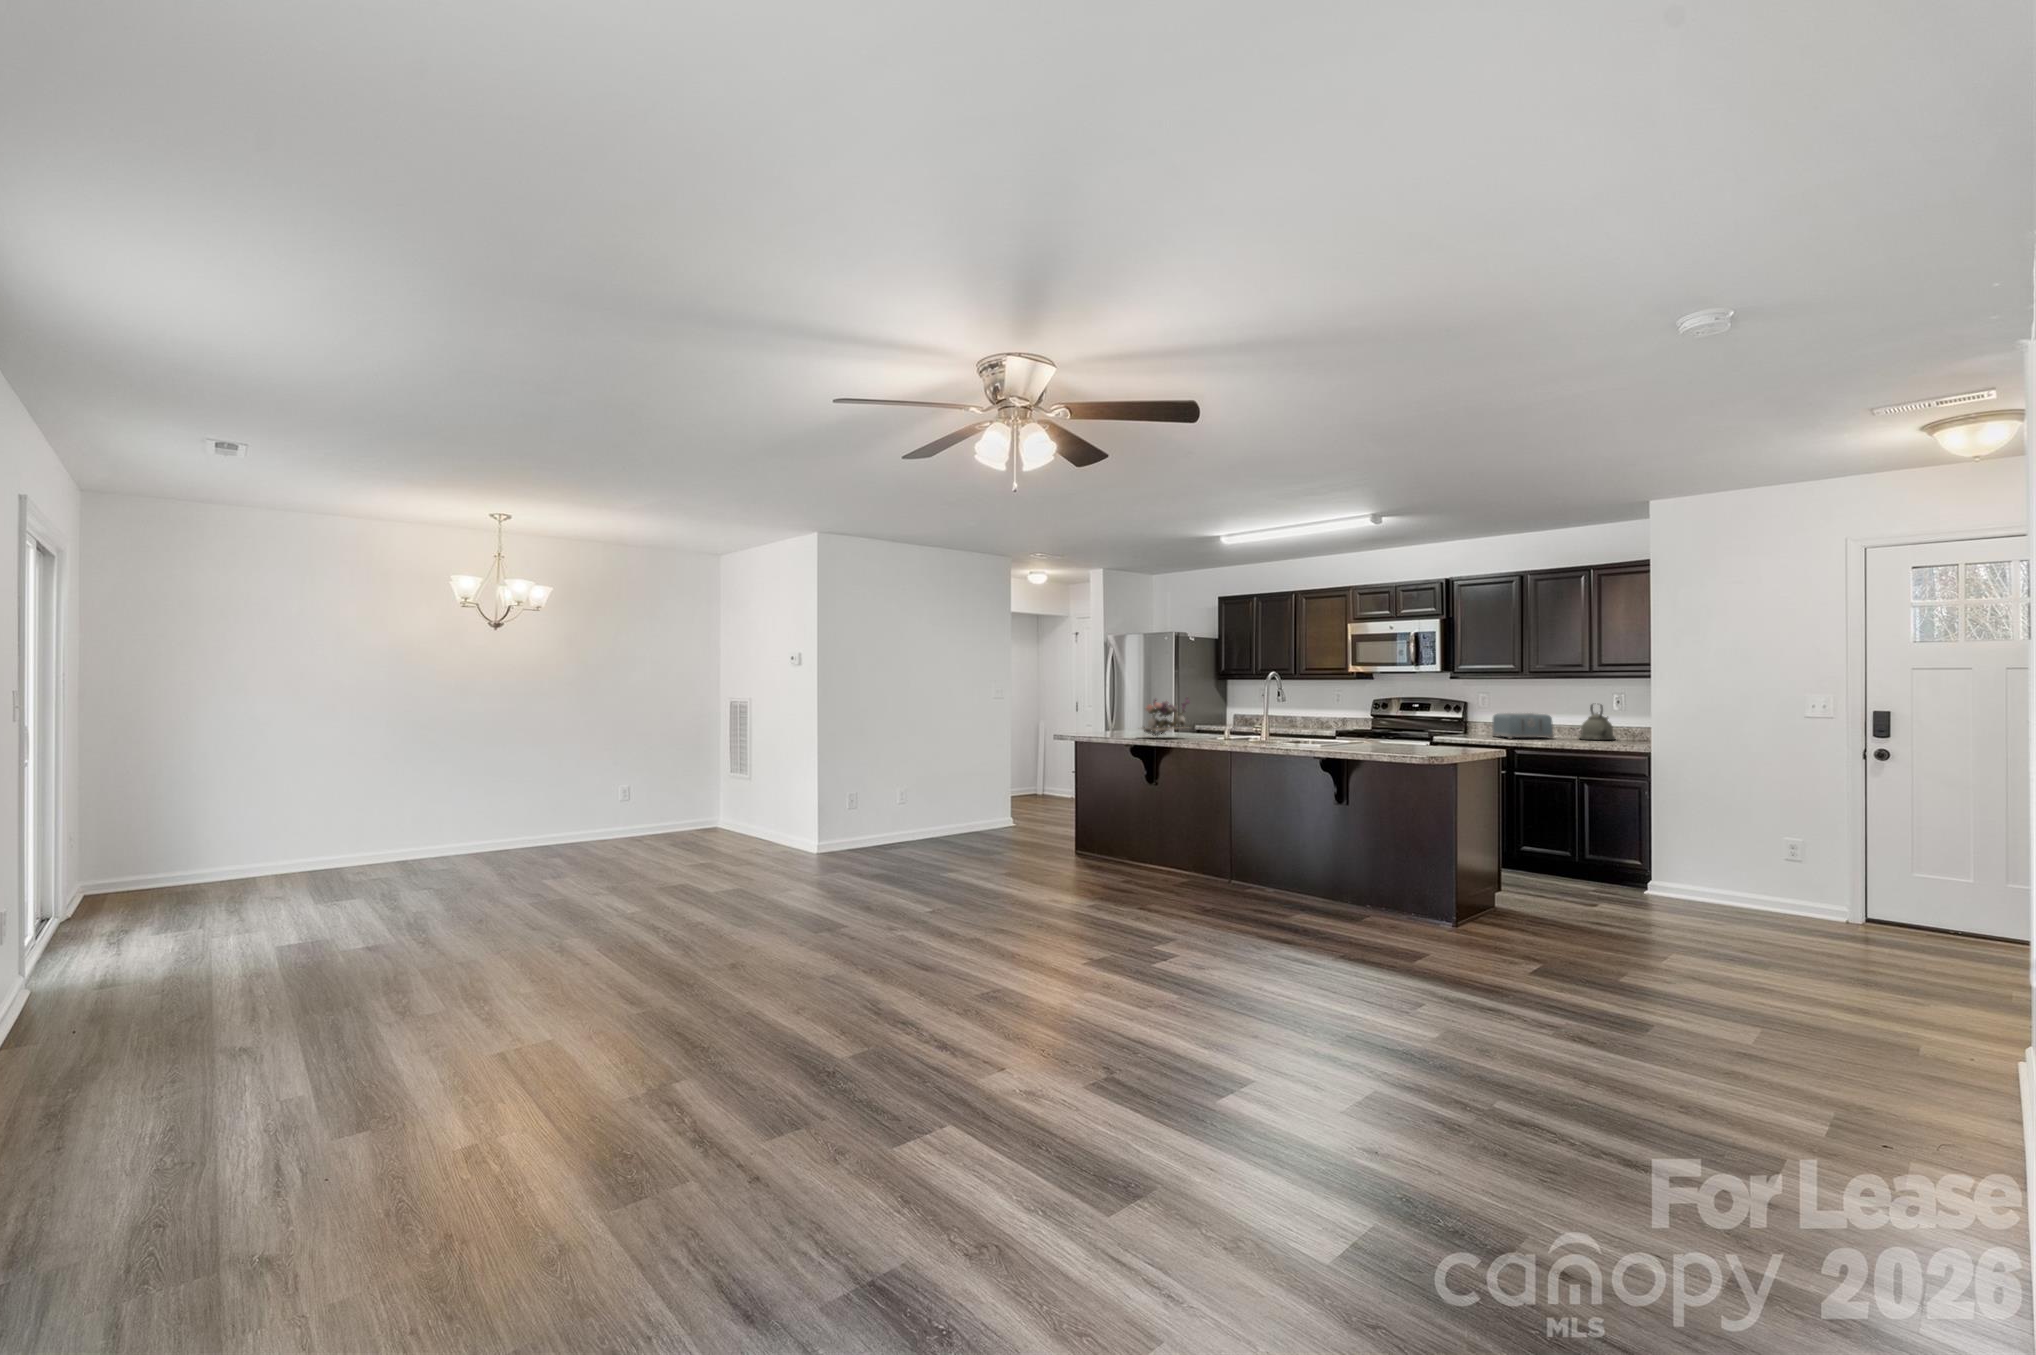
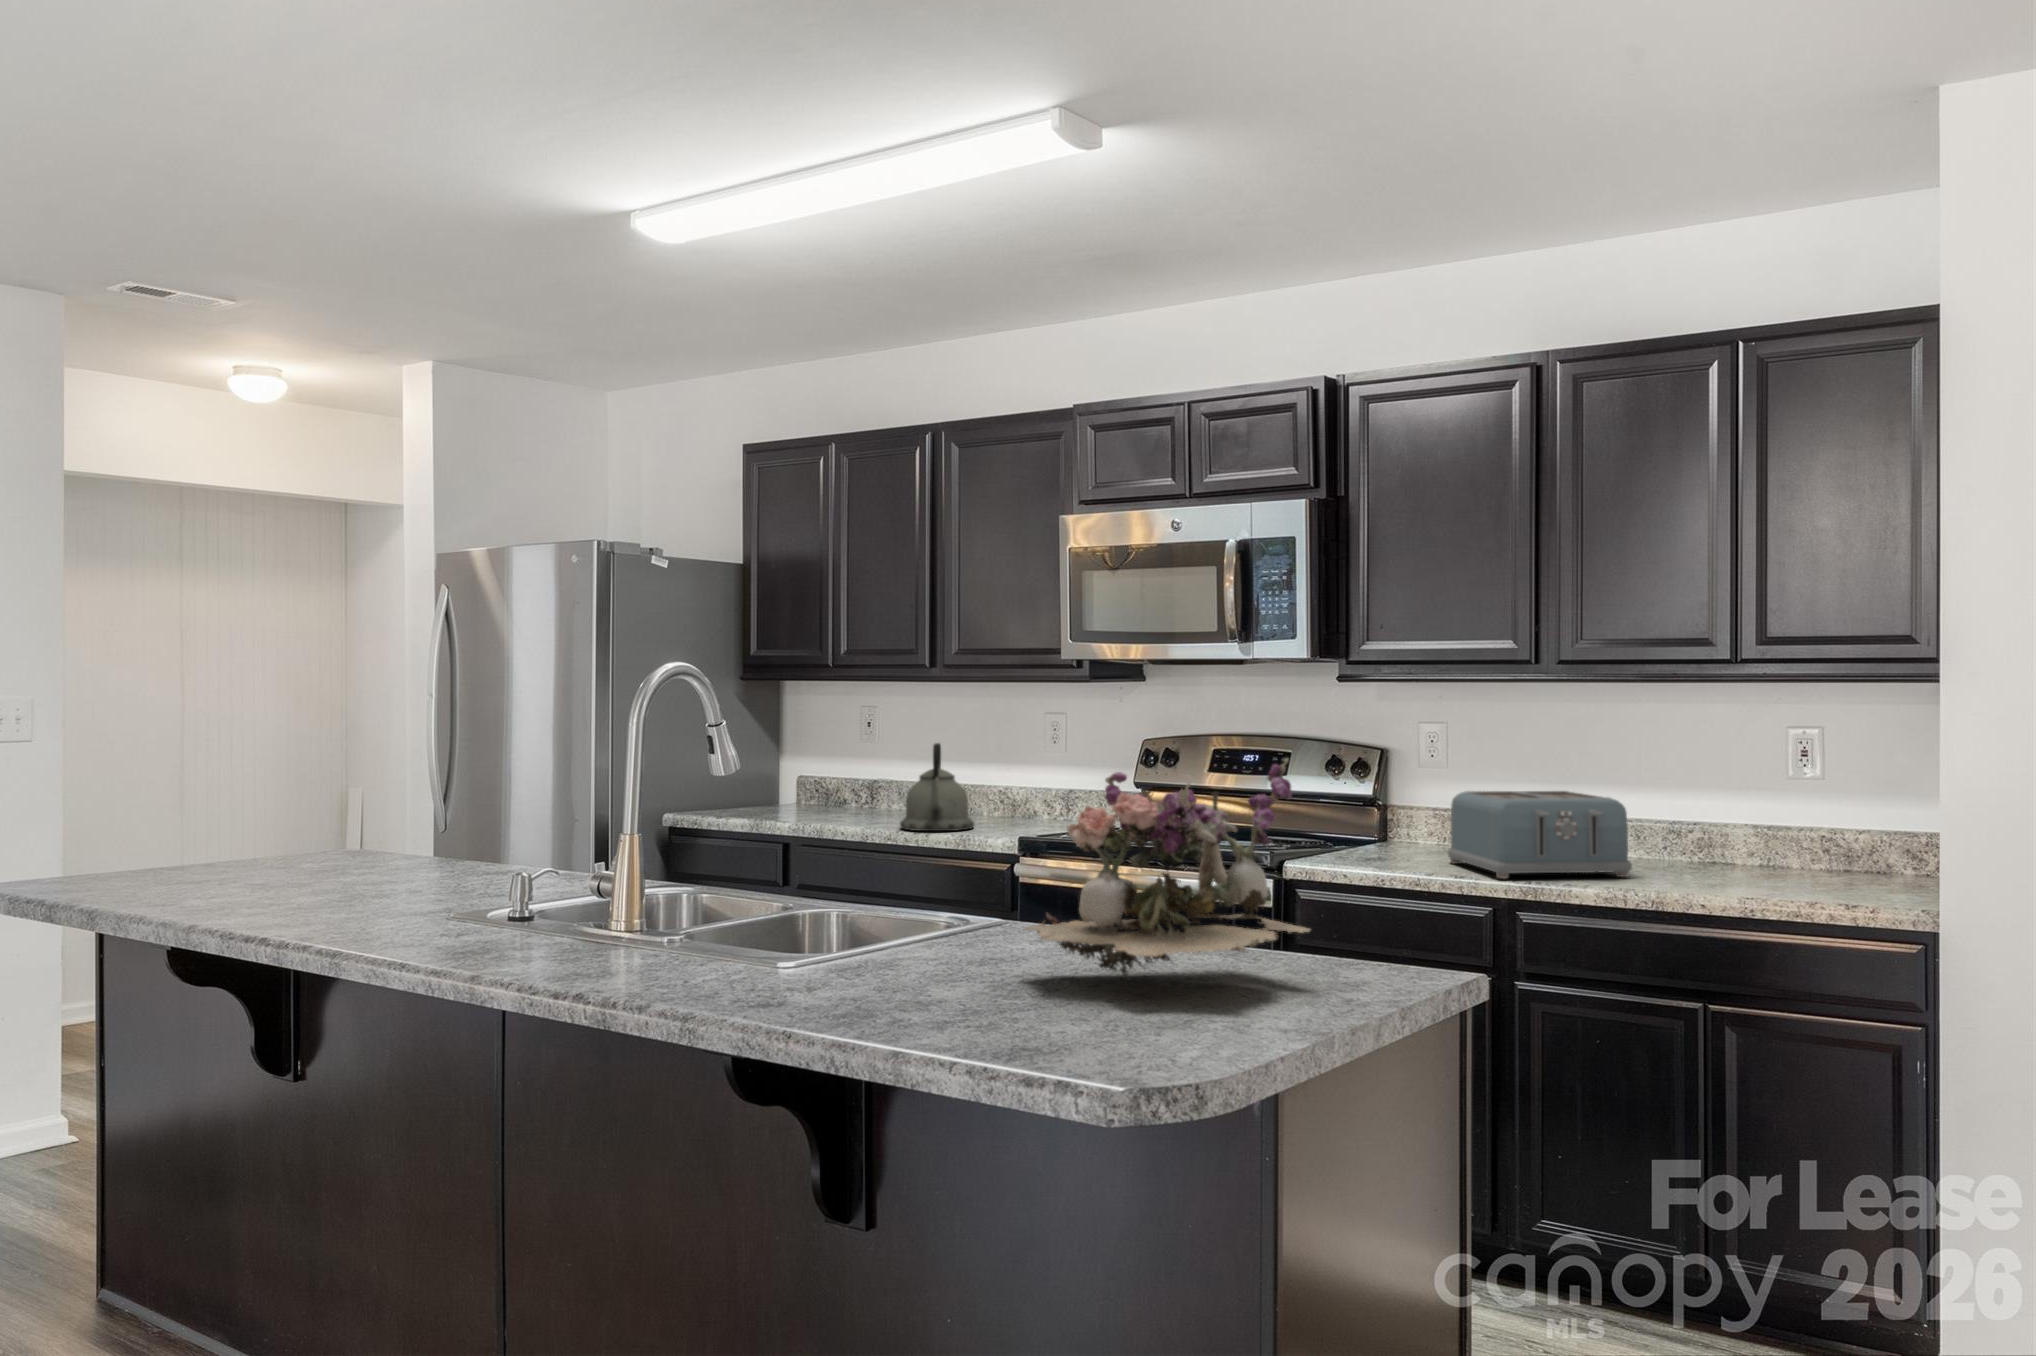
flower arrangement: present [1143,697,1190,736] -> present [1024,758,1310,978]
kettle: present [1579,705,1616,740] -> present [900,743,974,831]

